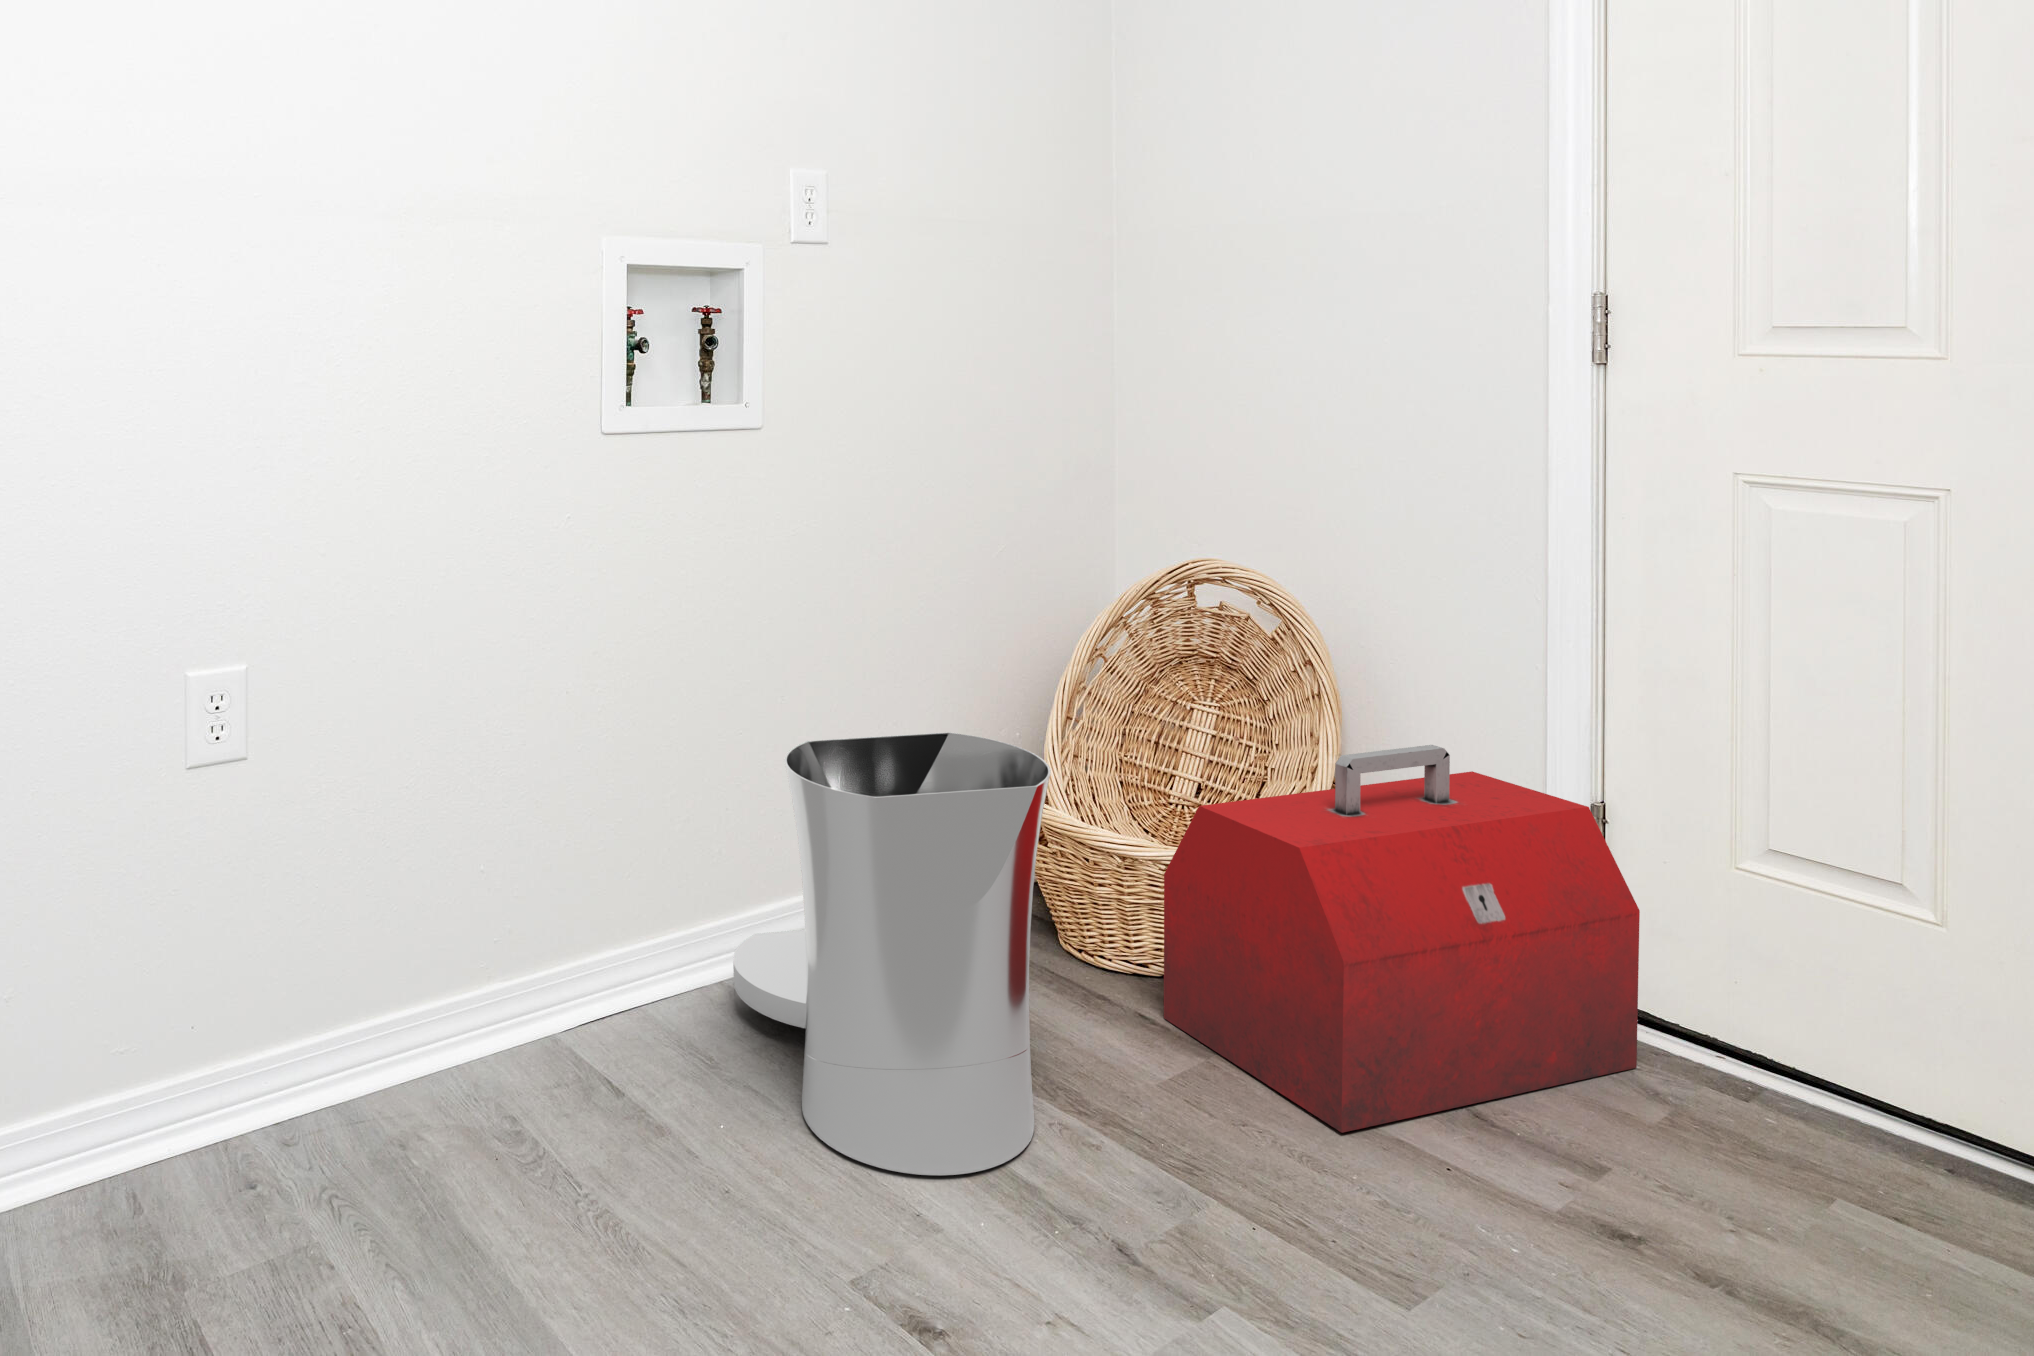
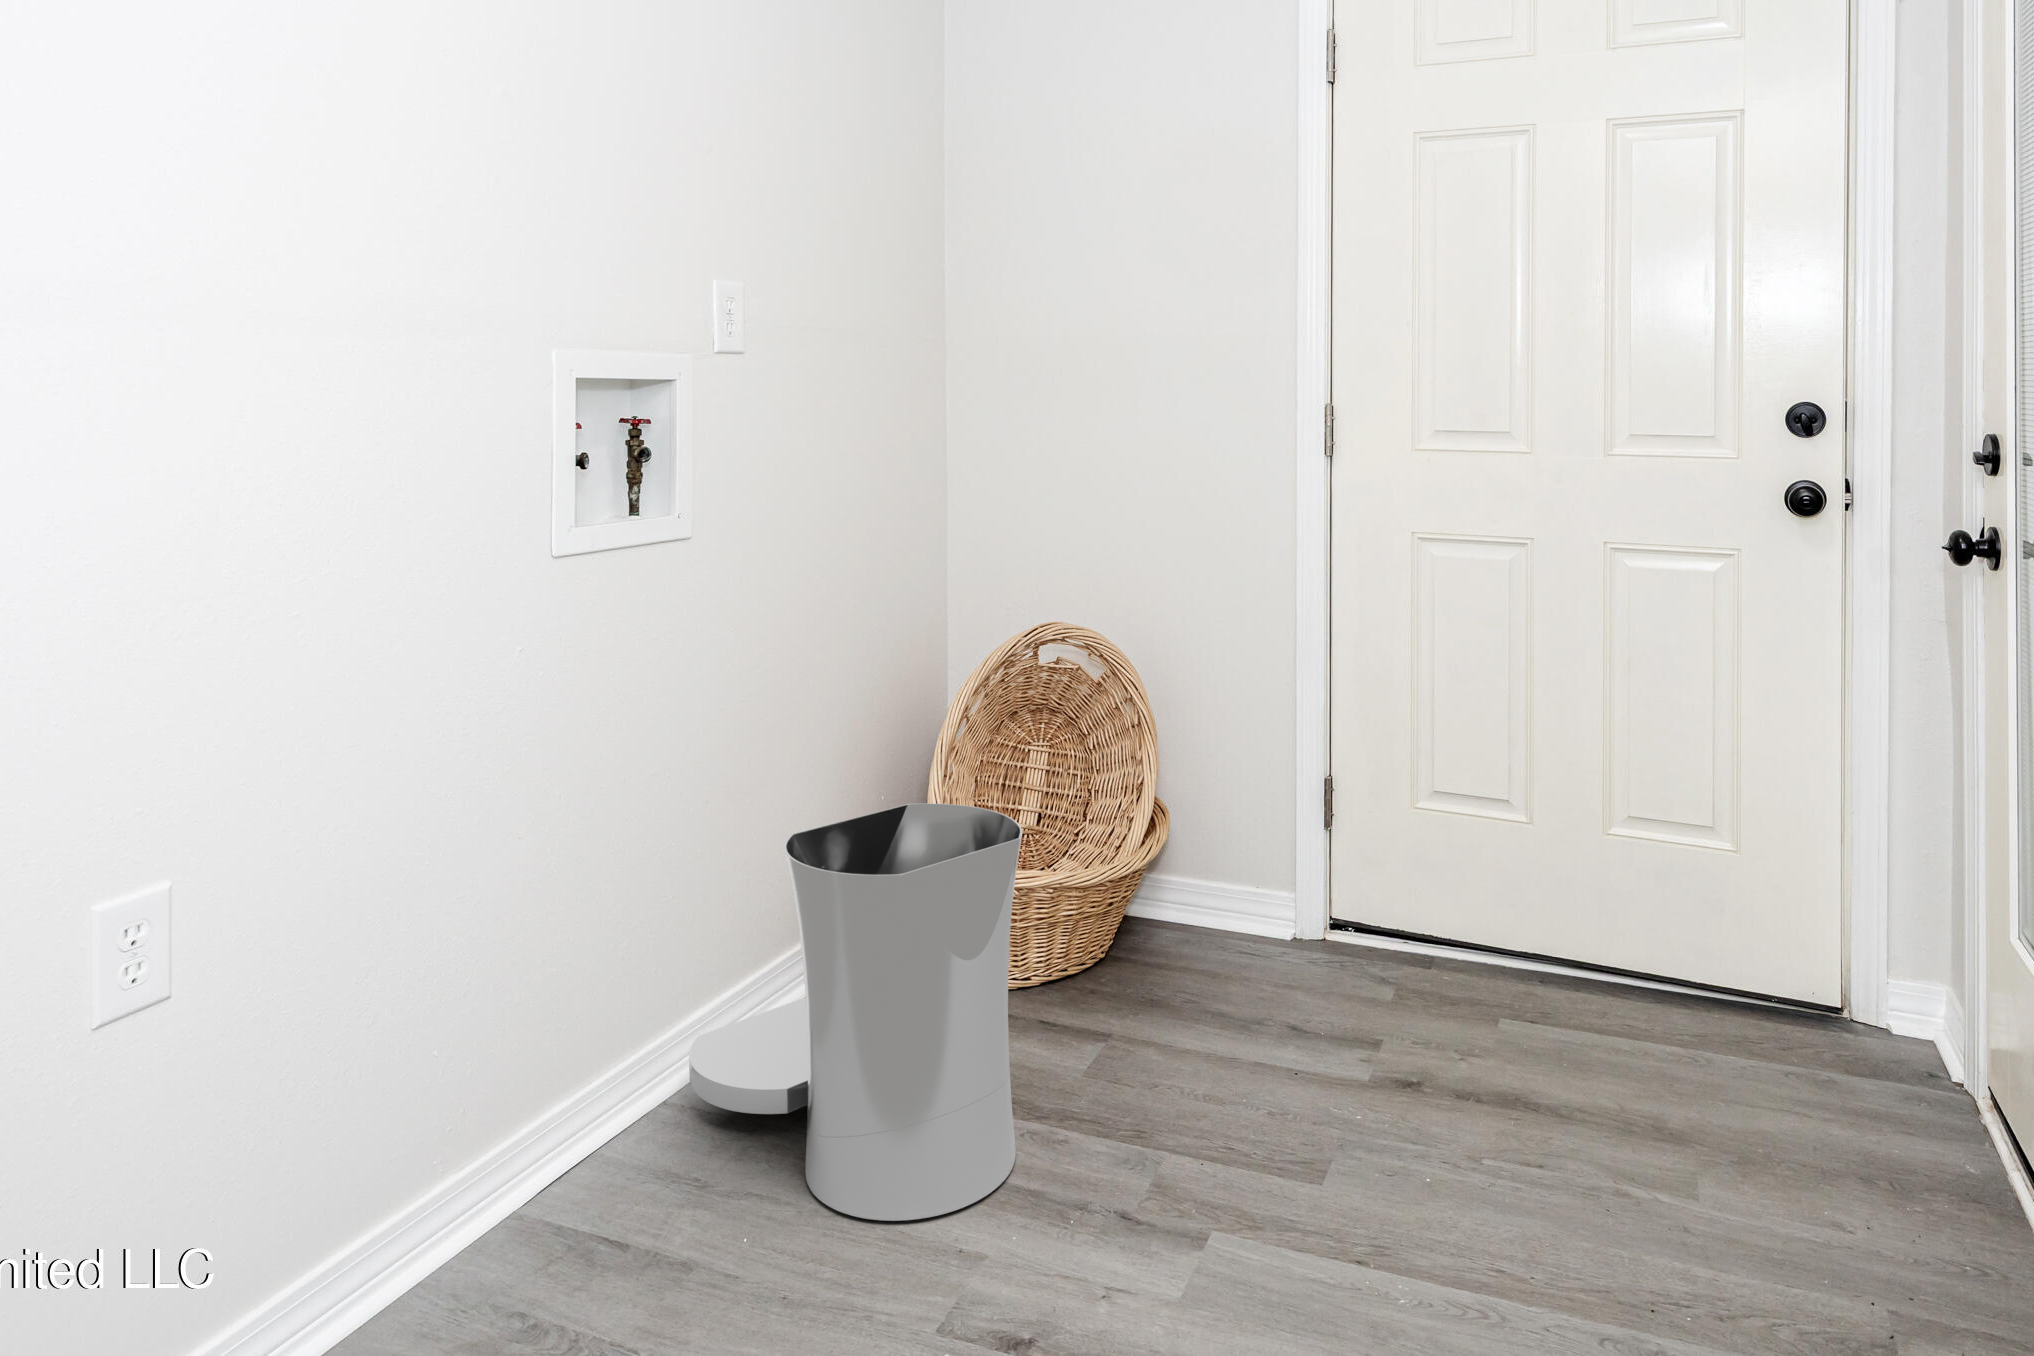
toolbox: present [1164,745,1640,1133] -> none [1060,753,1371,1073]

